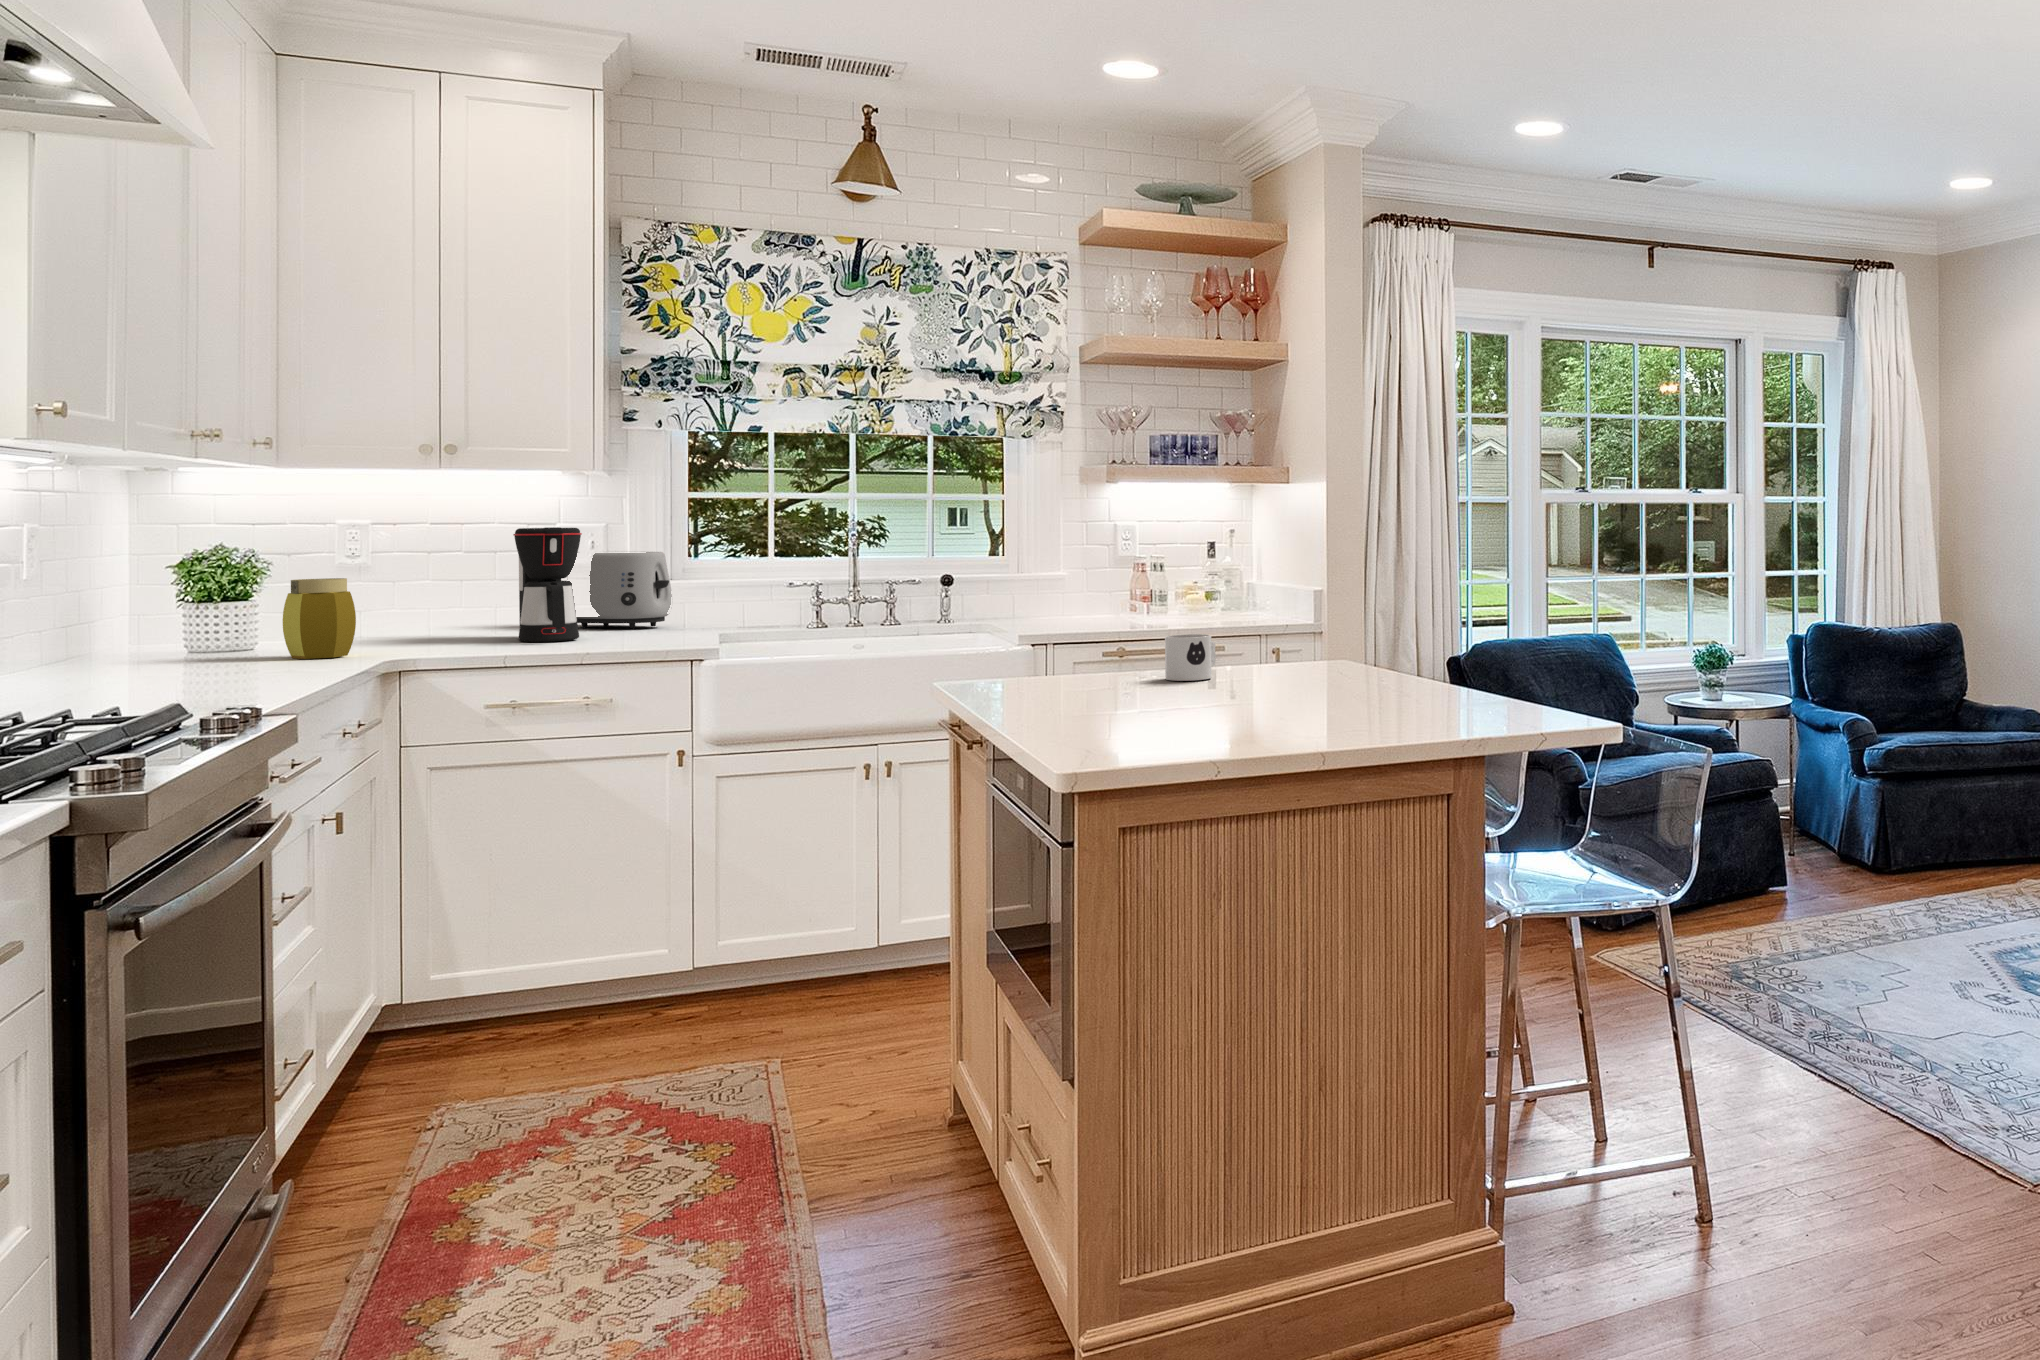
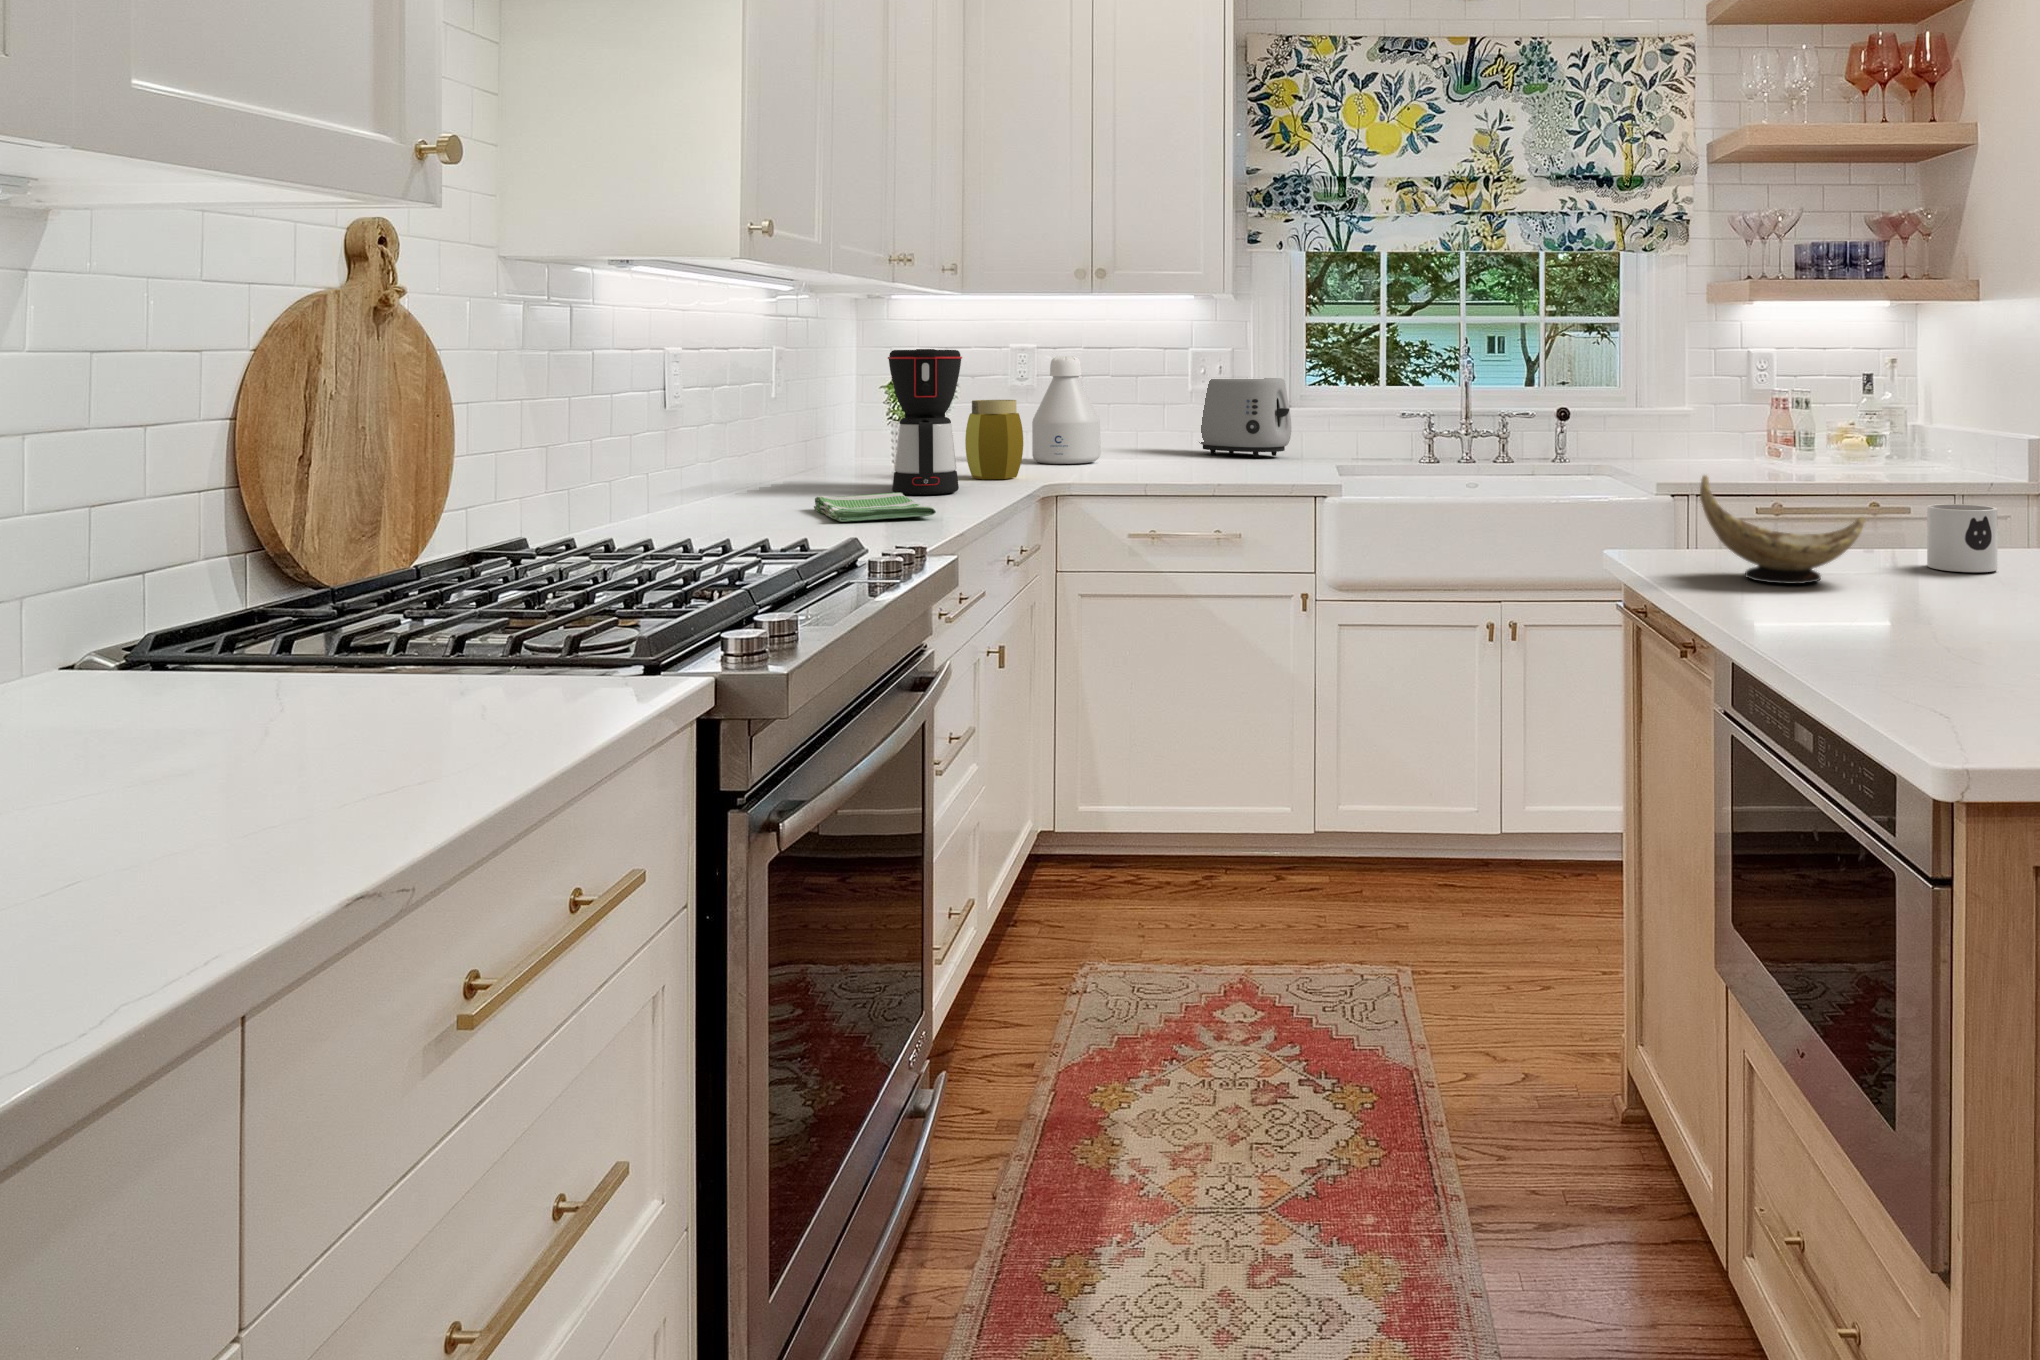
coffee maker: present [513,527,582,642] -> present [888,349,962,495]
bottle: none [365,533,450,642] -> present [1032,356,1101,464]
decorative bowl: none [989,619,1108,695] -> present [1700,475,1865,584]
dish towel: none [99,672,258,700] -> present [814,493,936,522]

